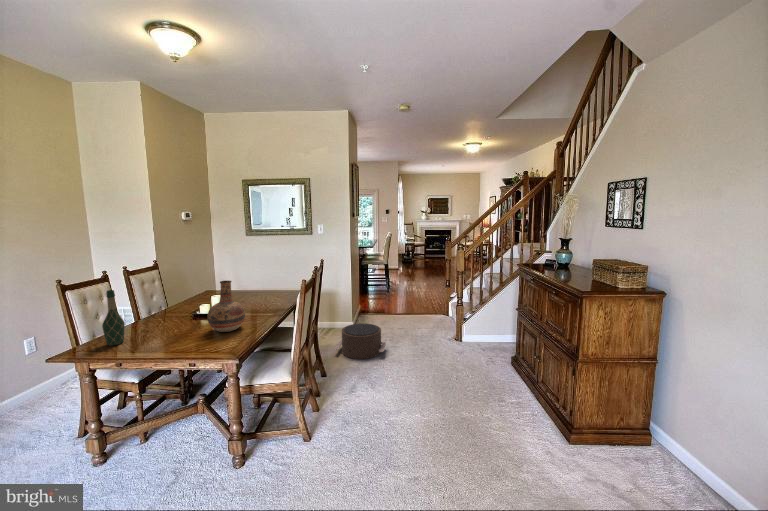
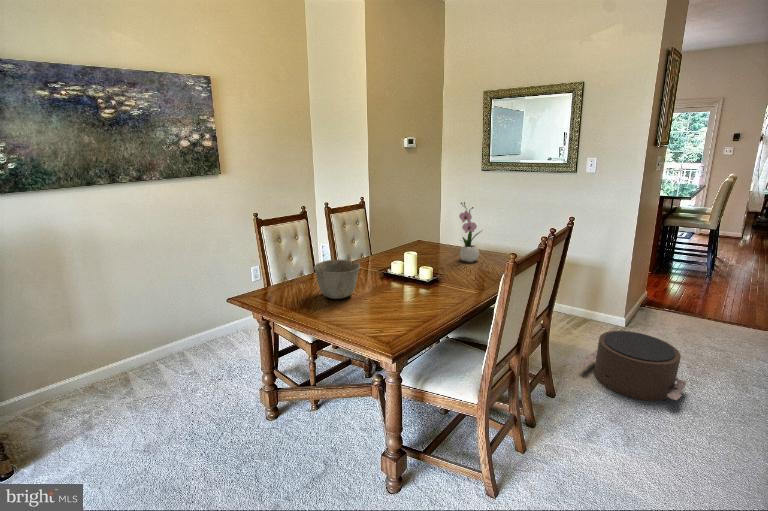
flower arrangement: none [248,256,265,296] -> present [459,202,481,262]
vase: present [207,281,245,332] -> none [375,240,426,316]
wine bottle: present [102,290,125,346] -> none [271,234,293,300]
ceramic bowl: none [146,304,188,334] -> present [314,259,360,299]

